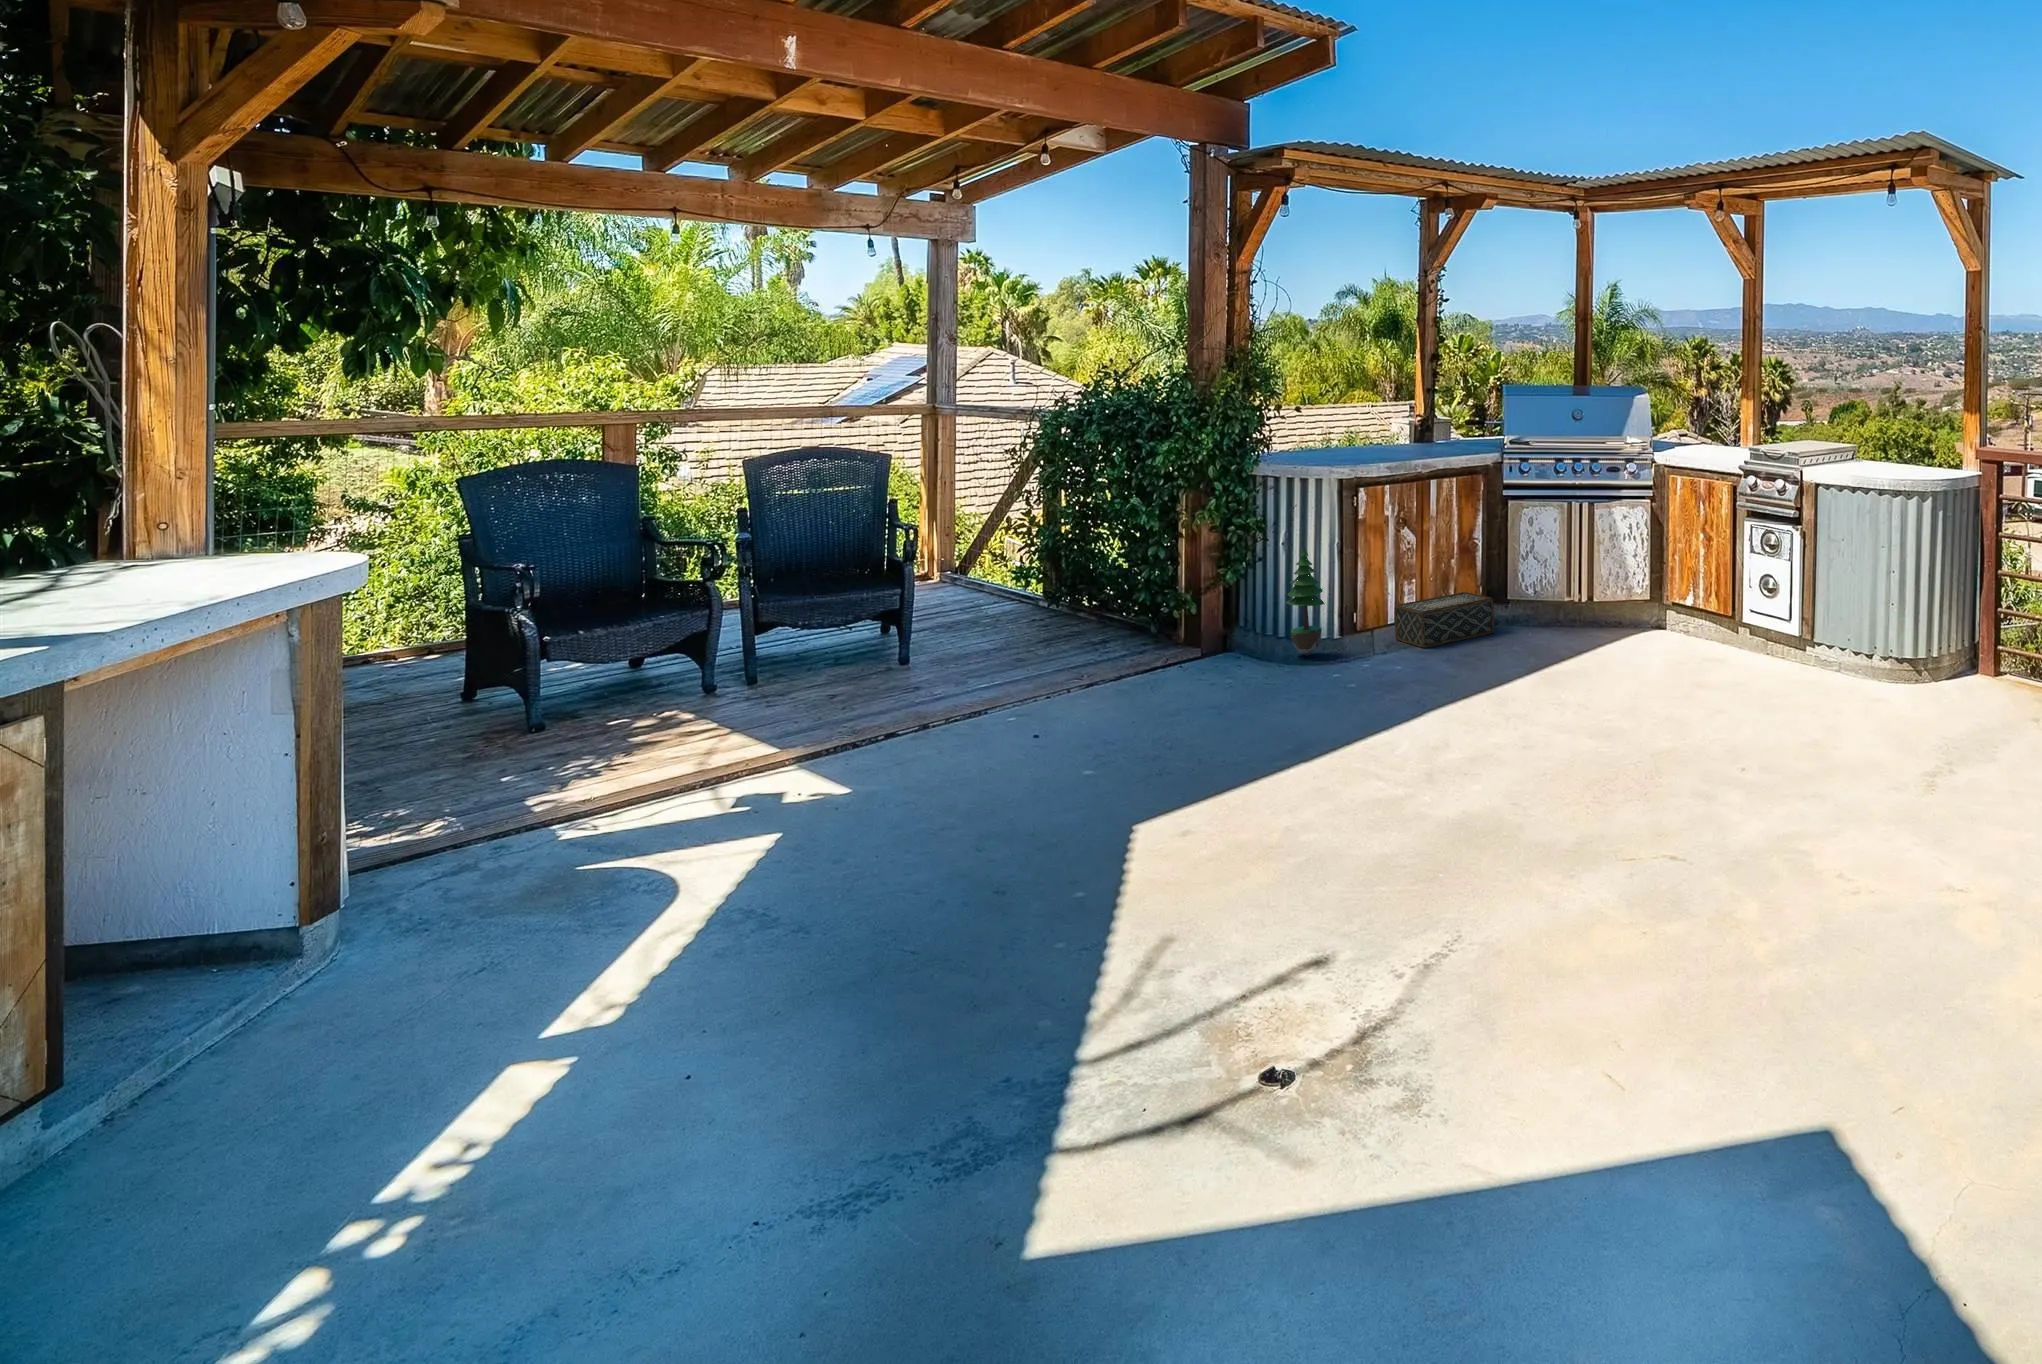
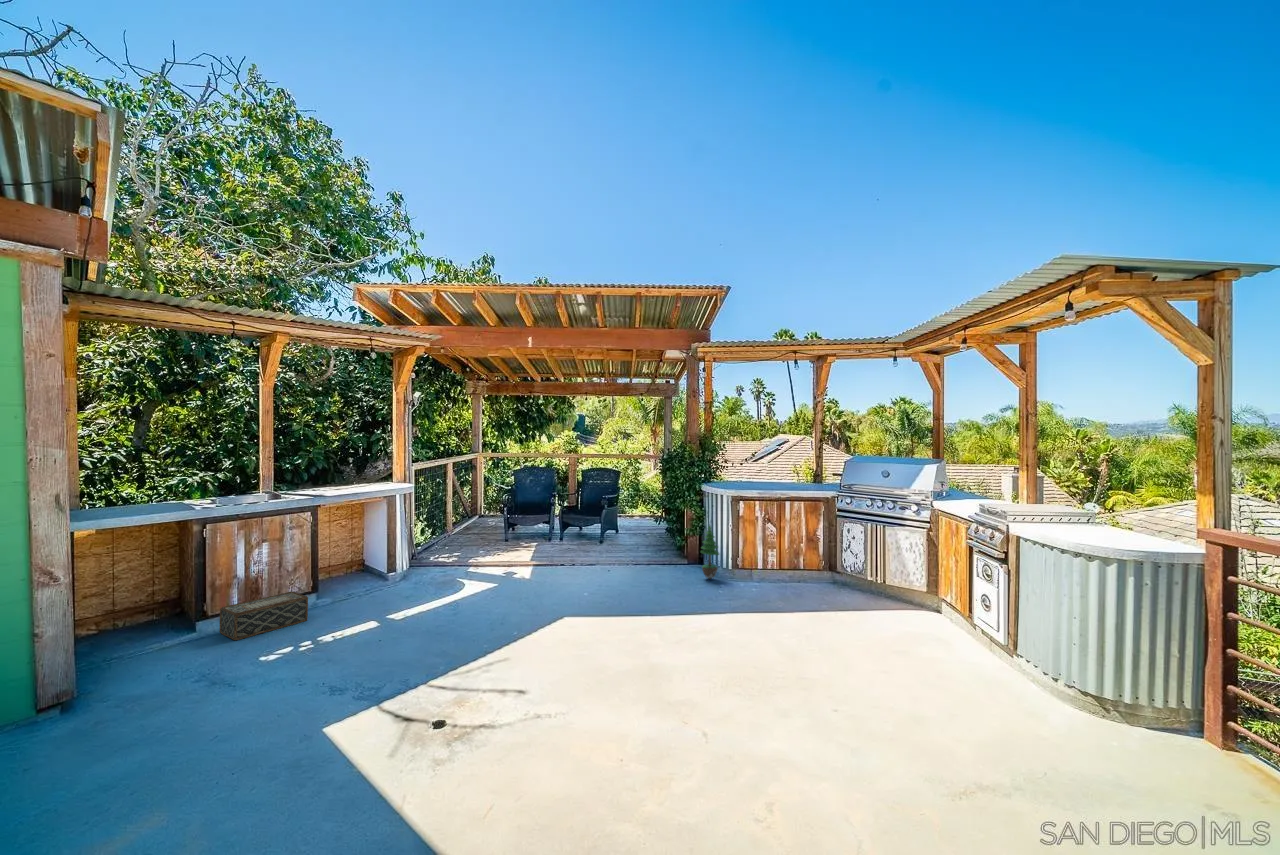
woven basket: present [1395,592,1494,648] -> present [220,591,308,640]

